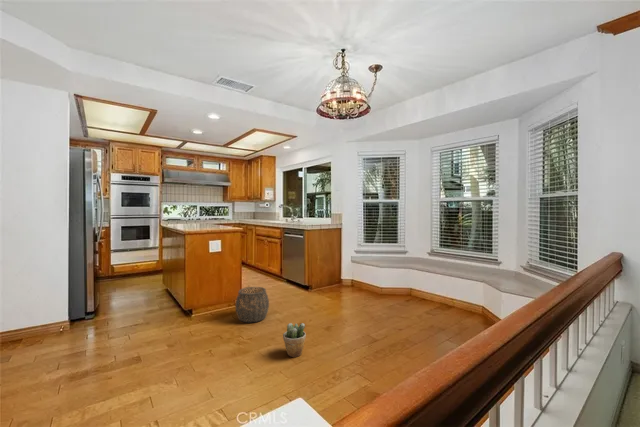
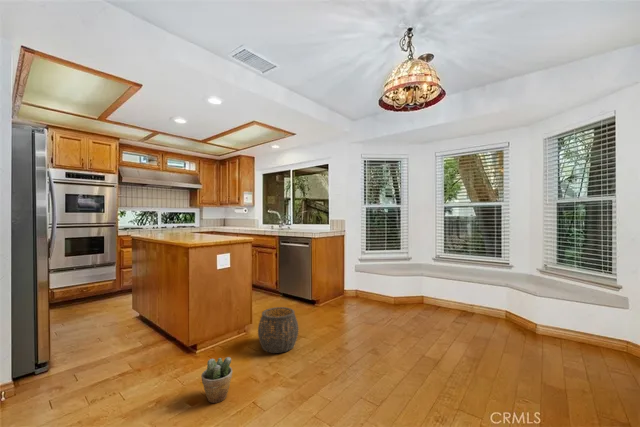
potted plant: present [283,323,306,357] -> present [201,357,232,403]

